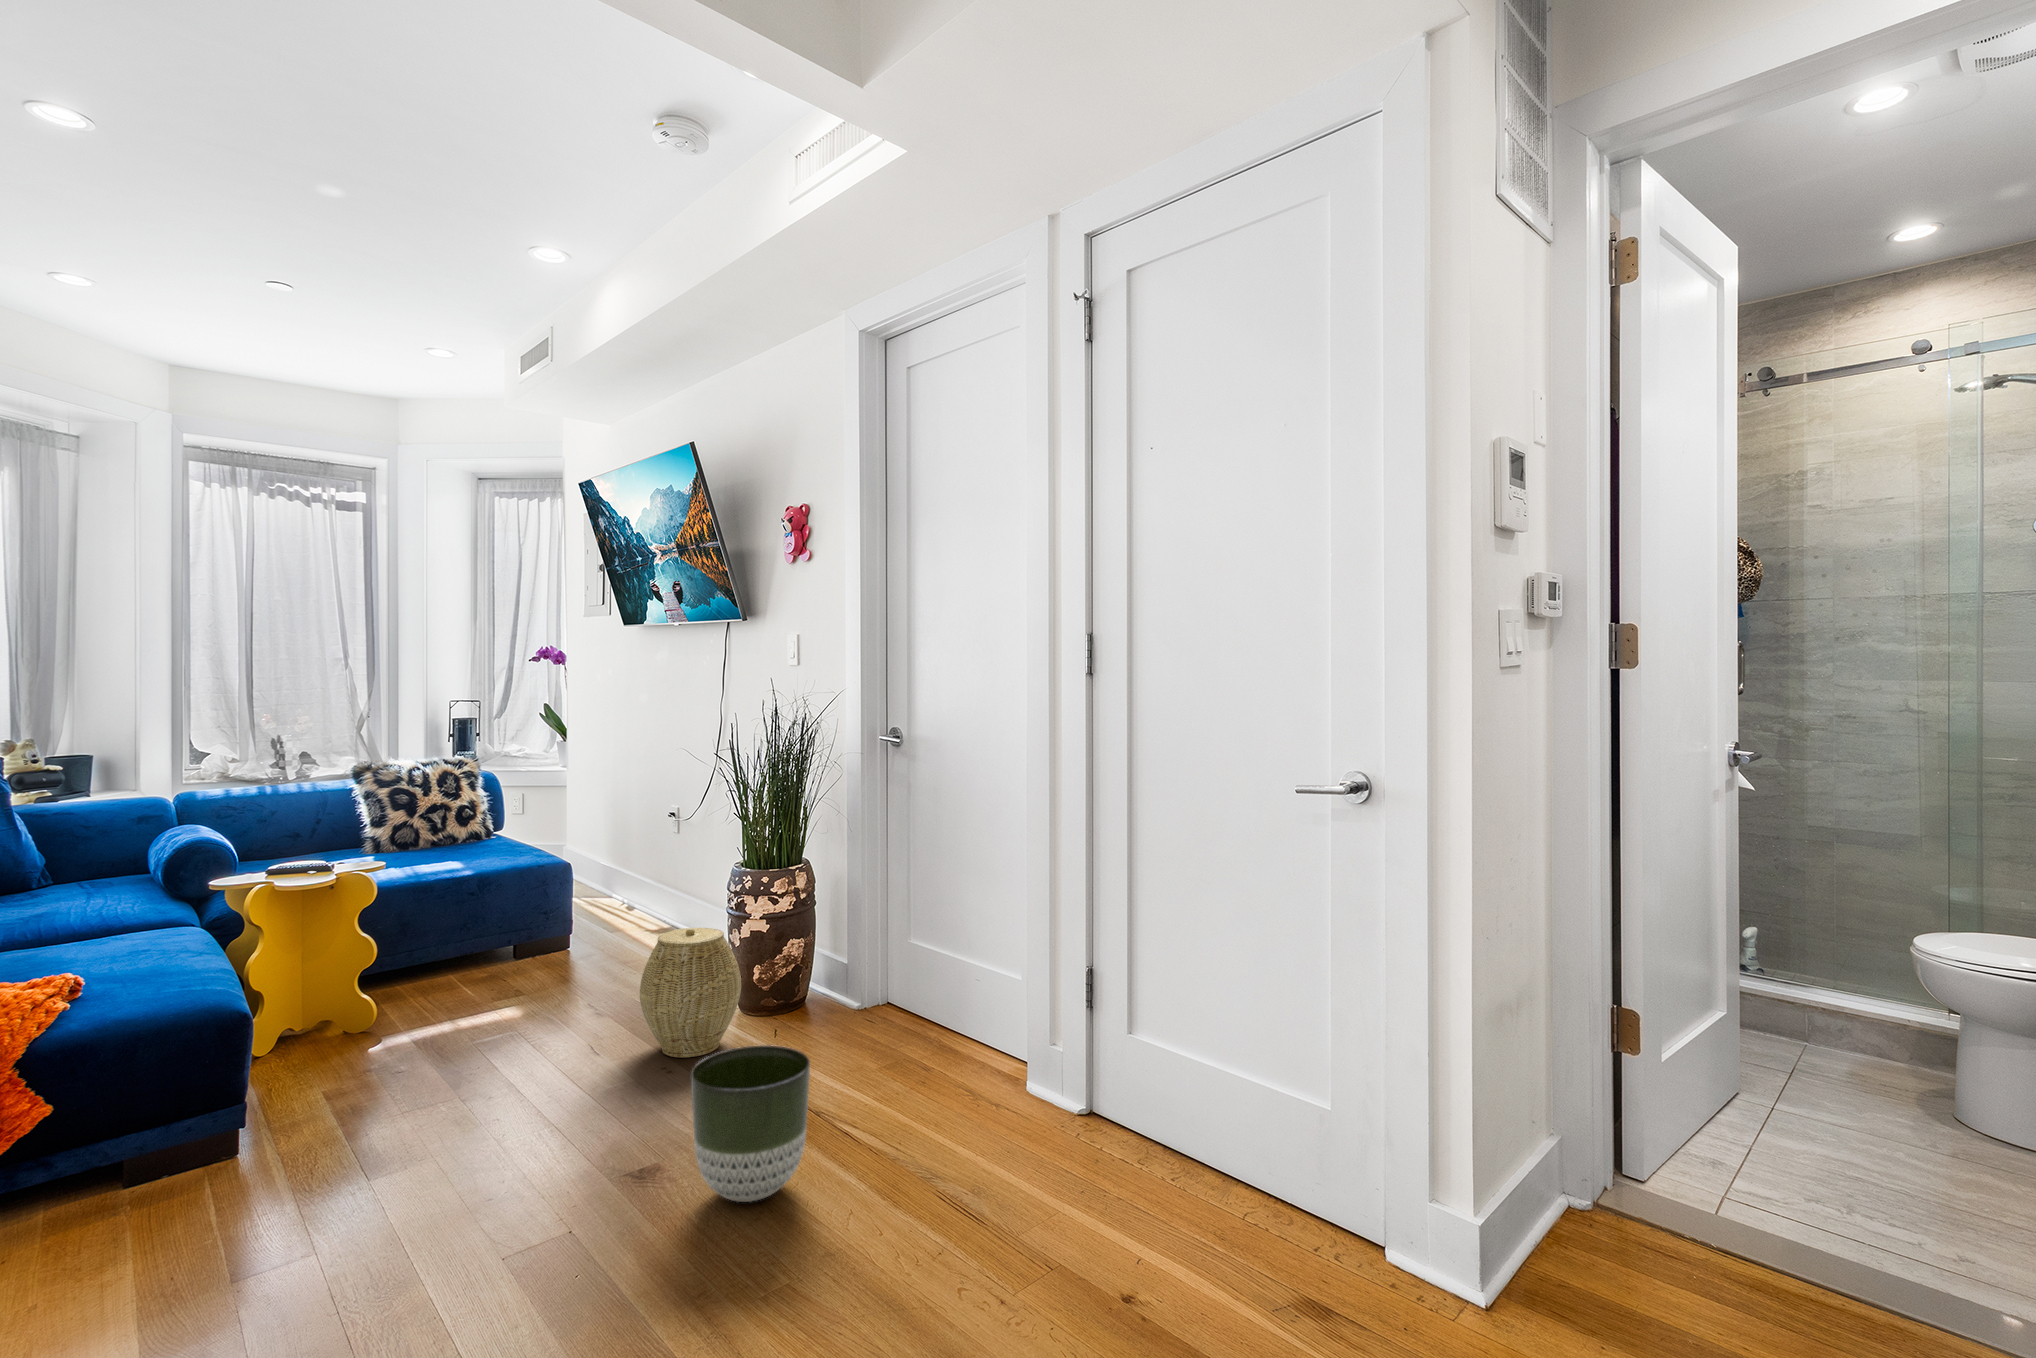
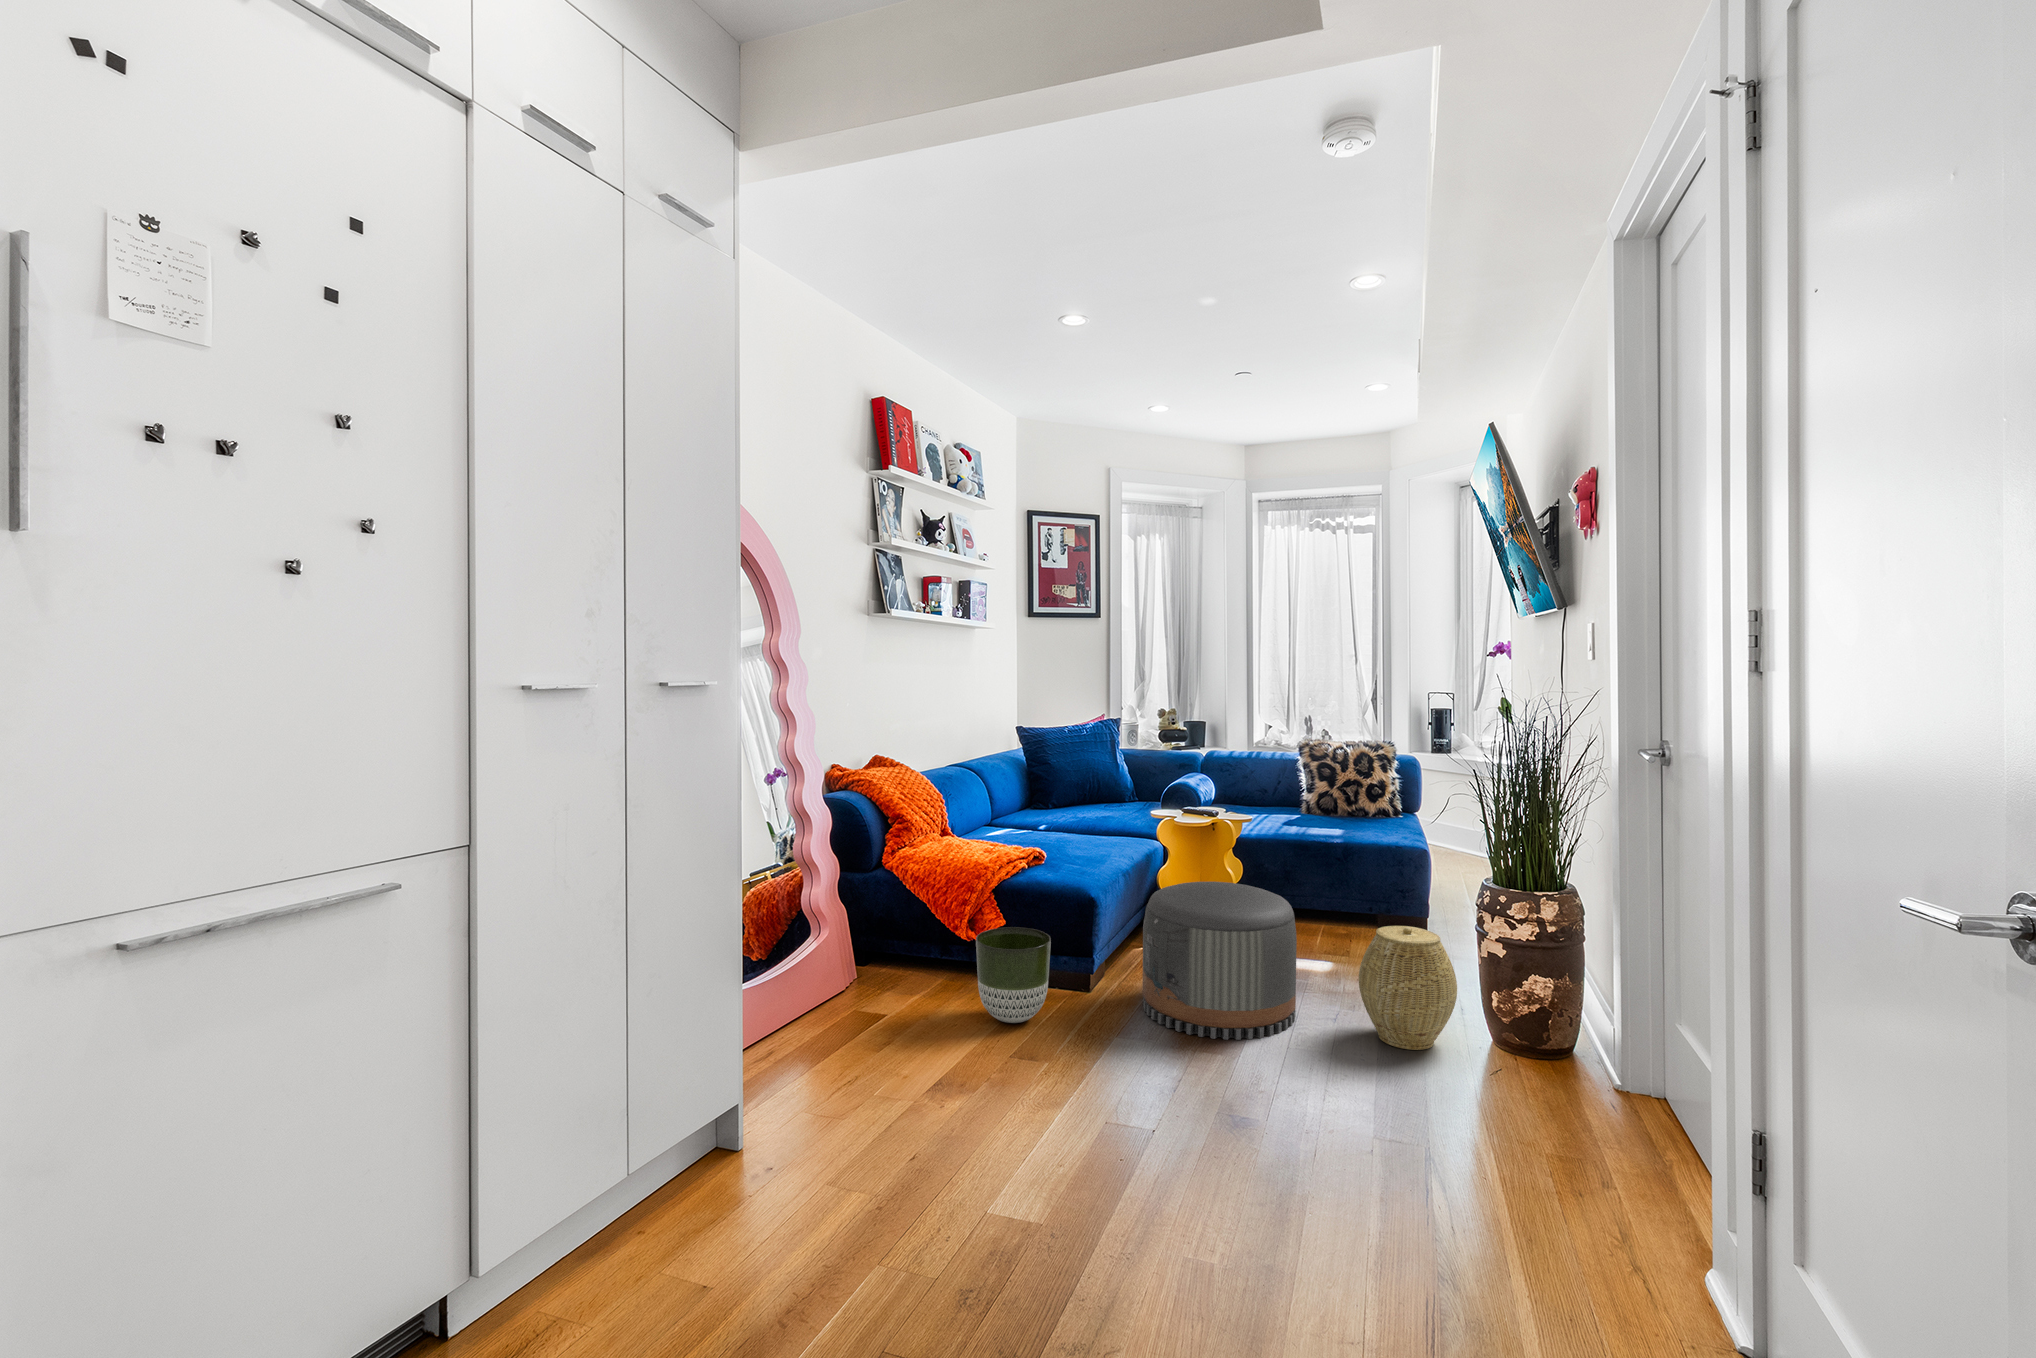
pouf: none [348,933,572,1146] -> present [1142,882,1297,1040]
planter: present [691,1045,810,1202] -> present [976,927,1051,1023]

